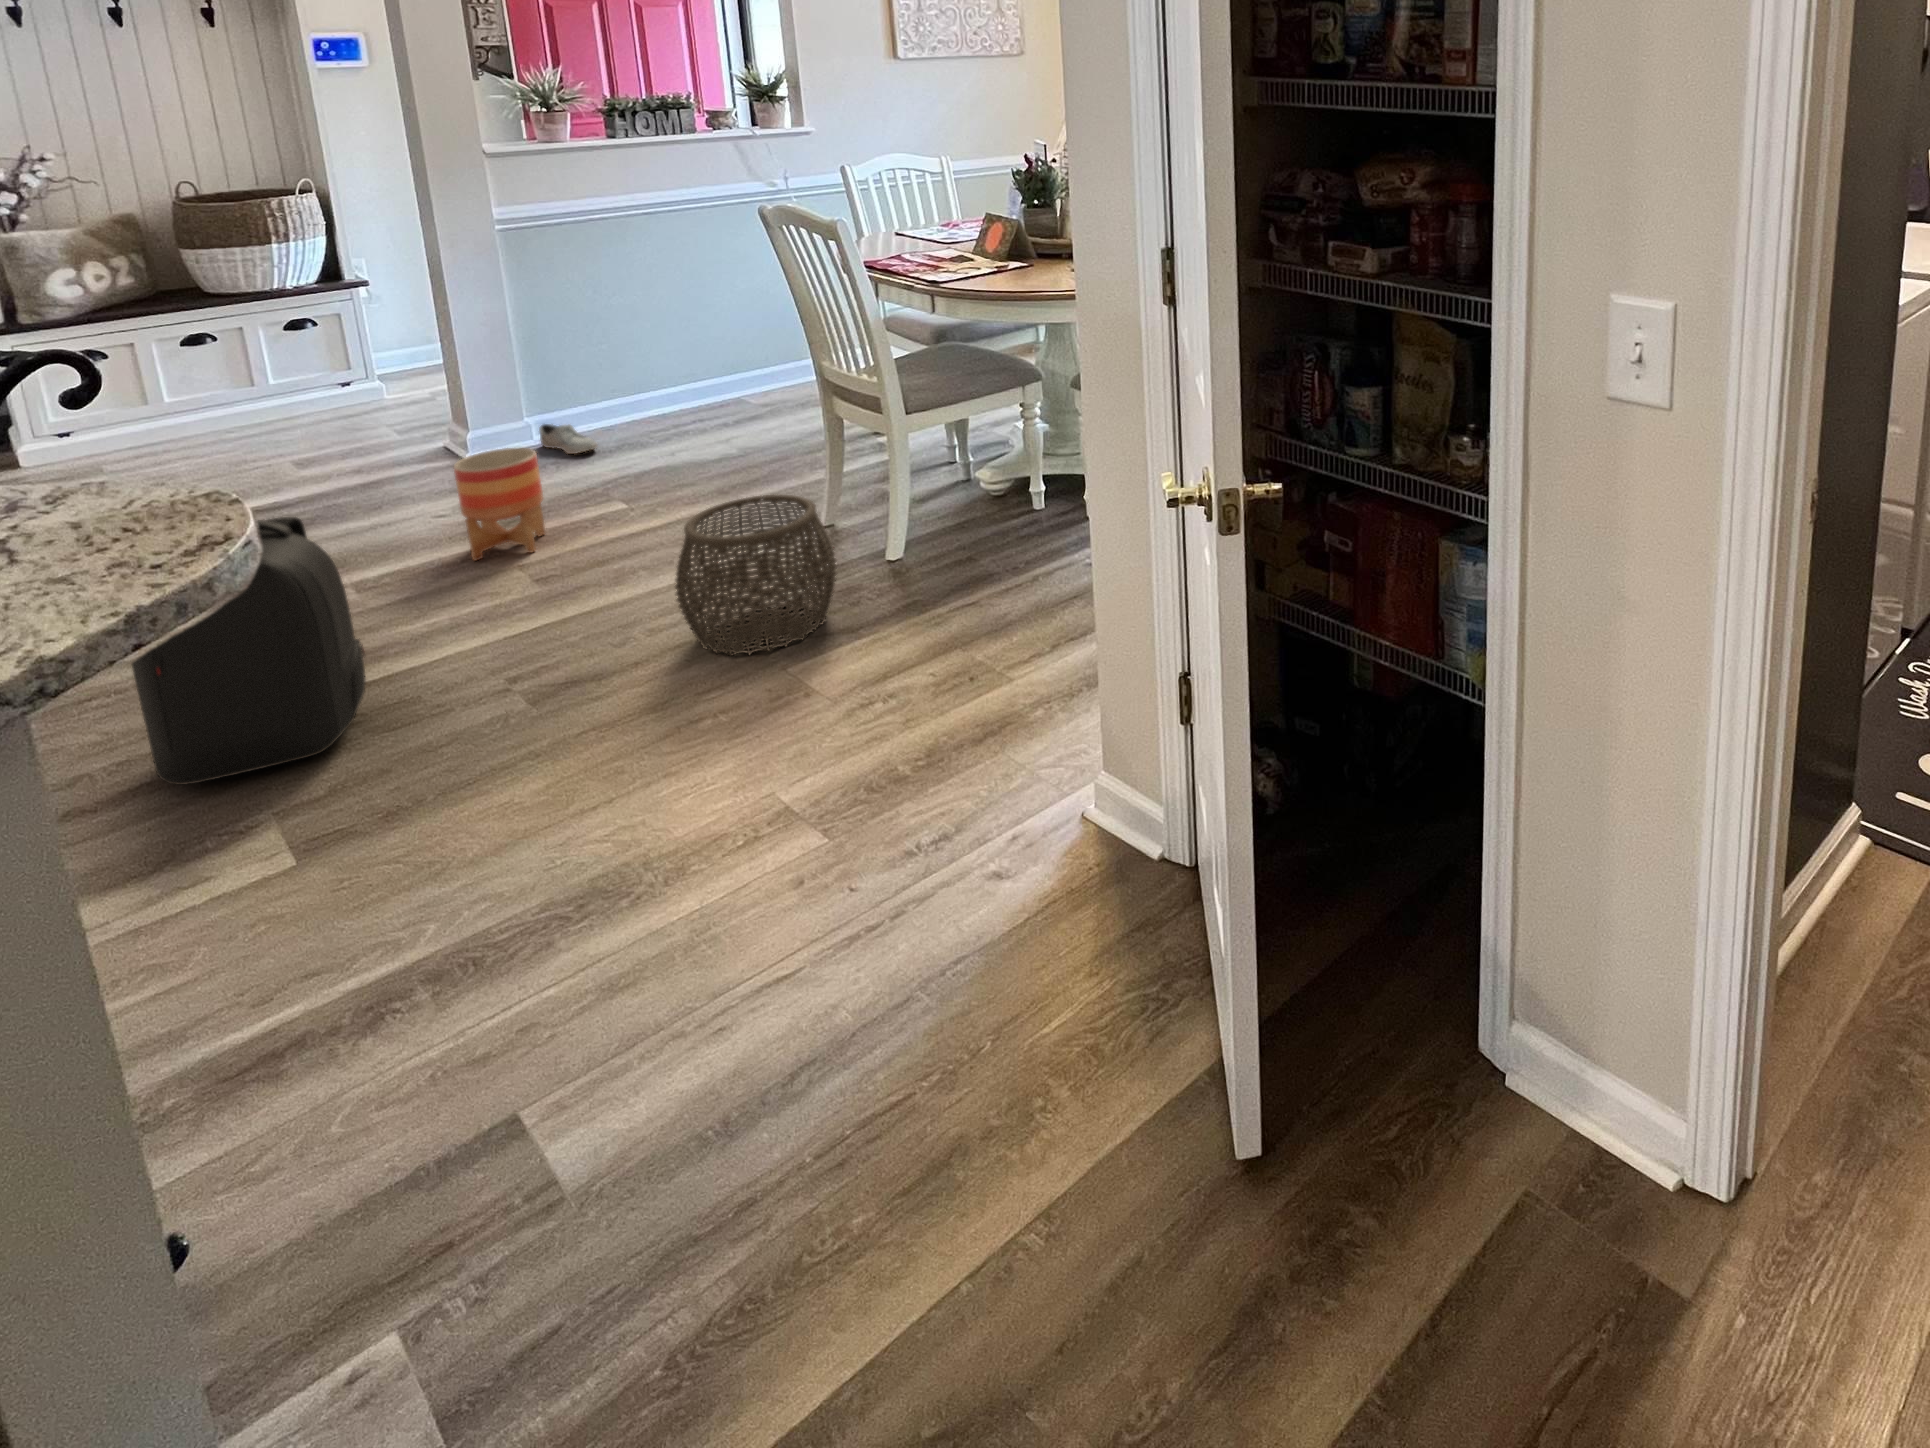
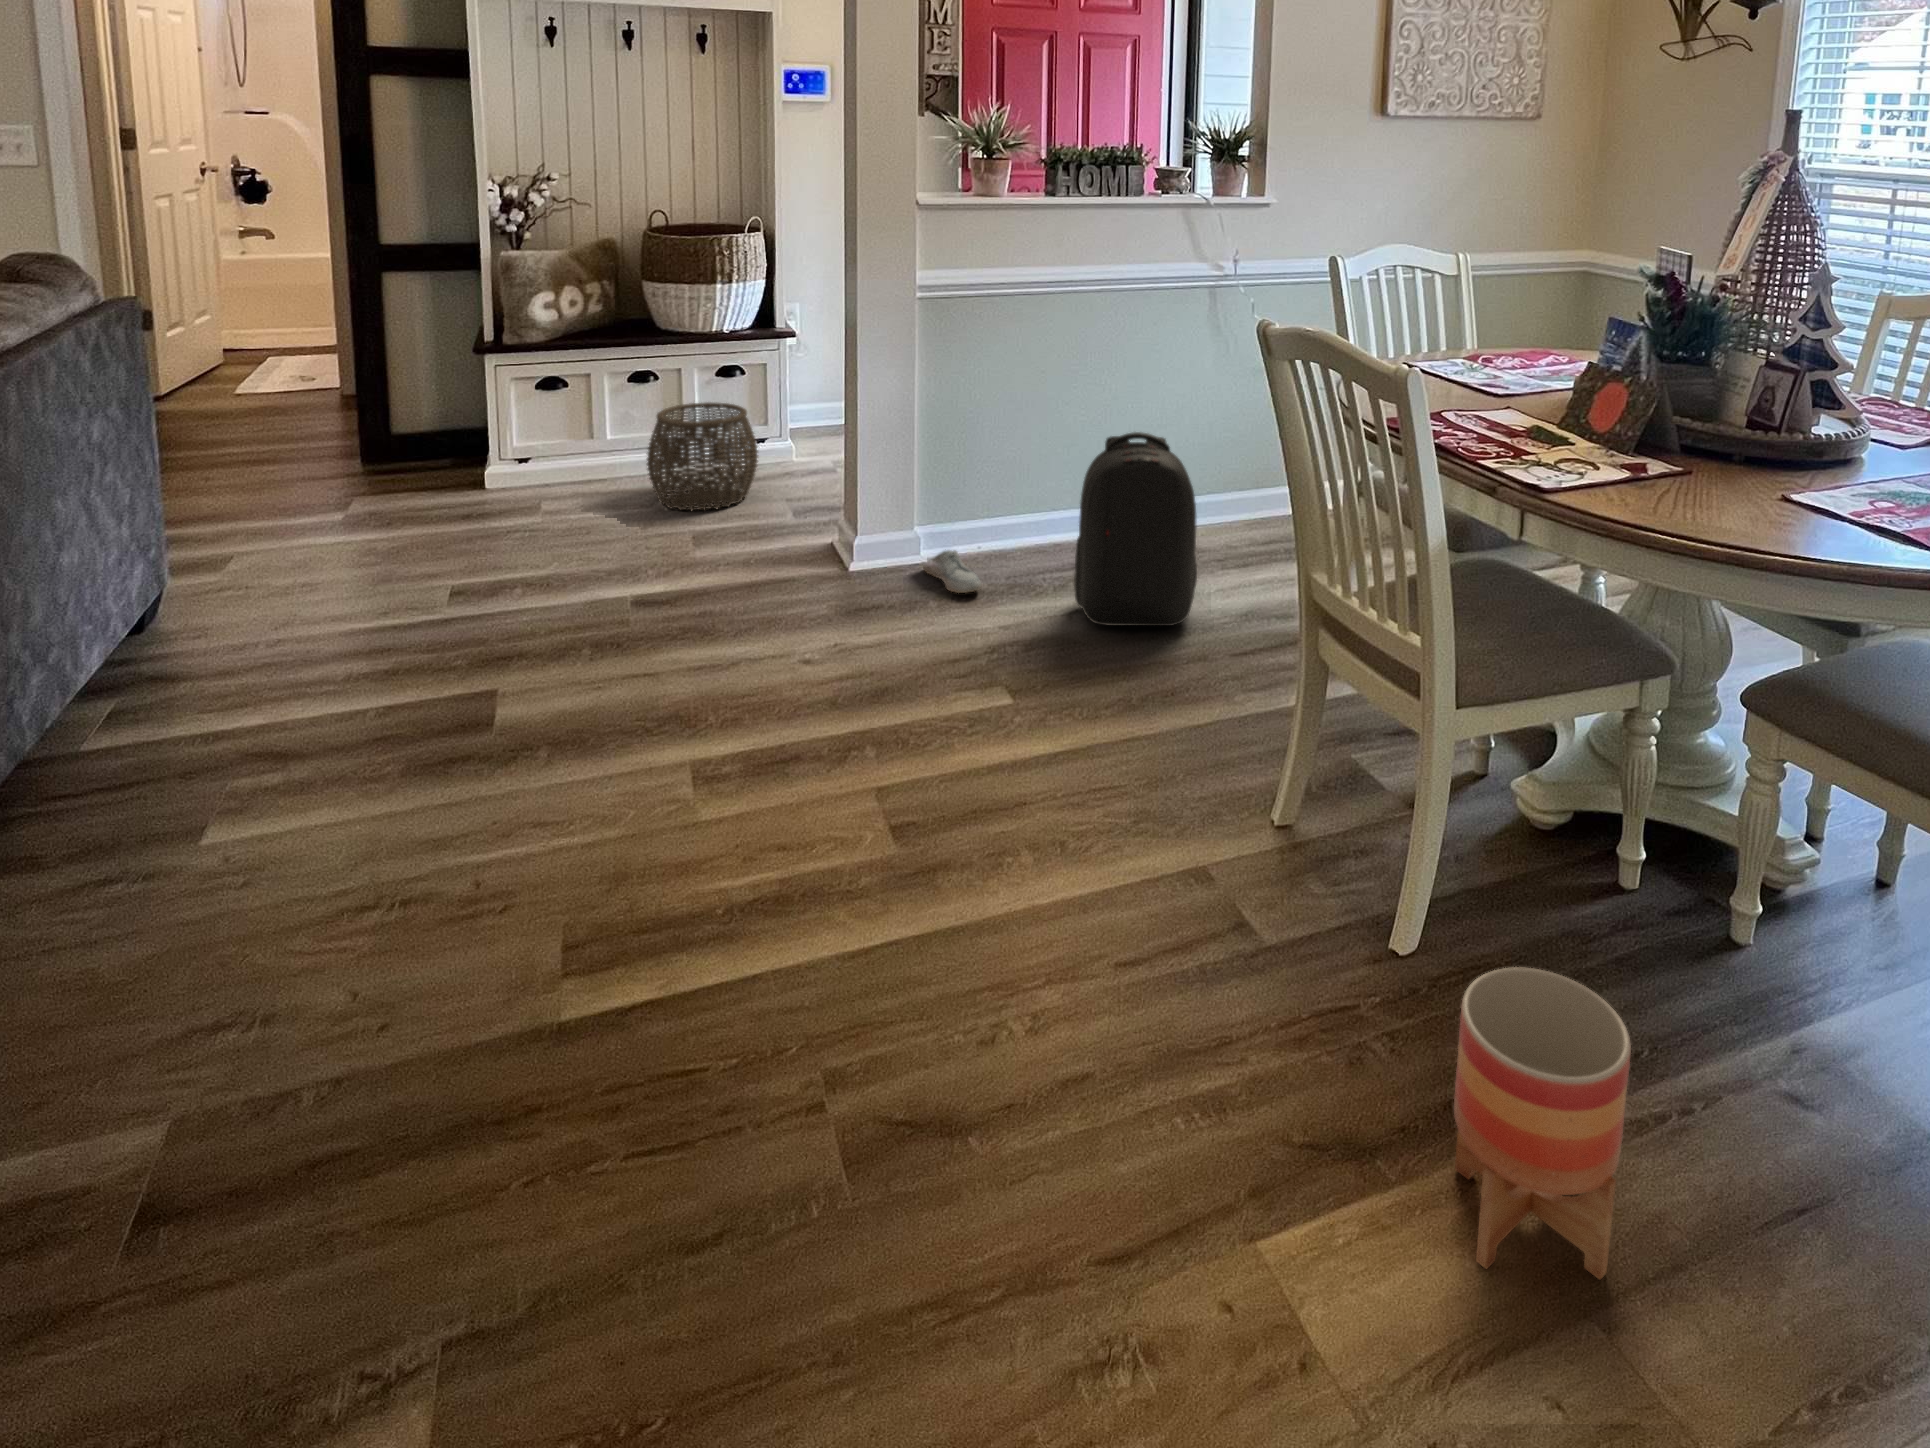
planter: present [454,448,545,561] -> present [1454,967,1631,1279]
woven basket: present [675,495,837,656] -> present [647,402,758,511]
backpack: present [132,517,366,785] -> present [1074,432,1197,626]

